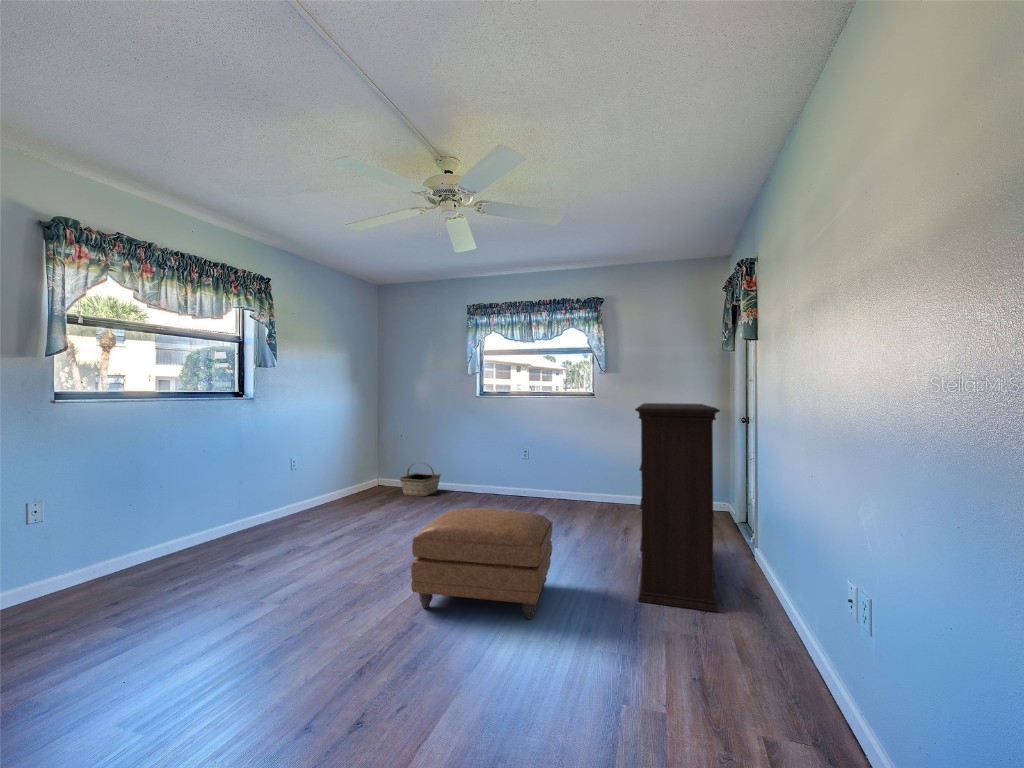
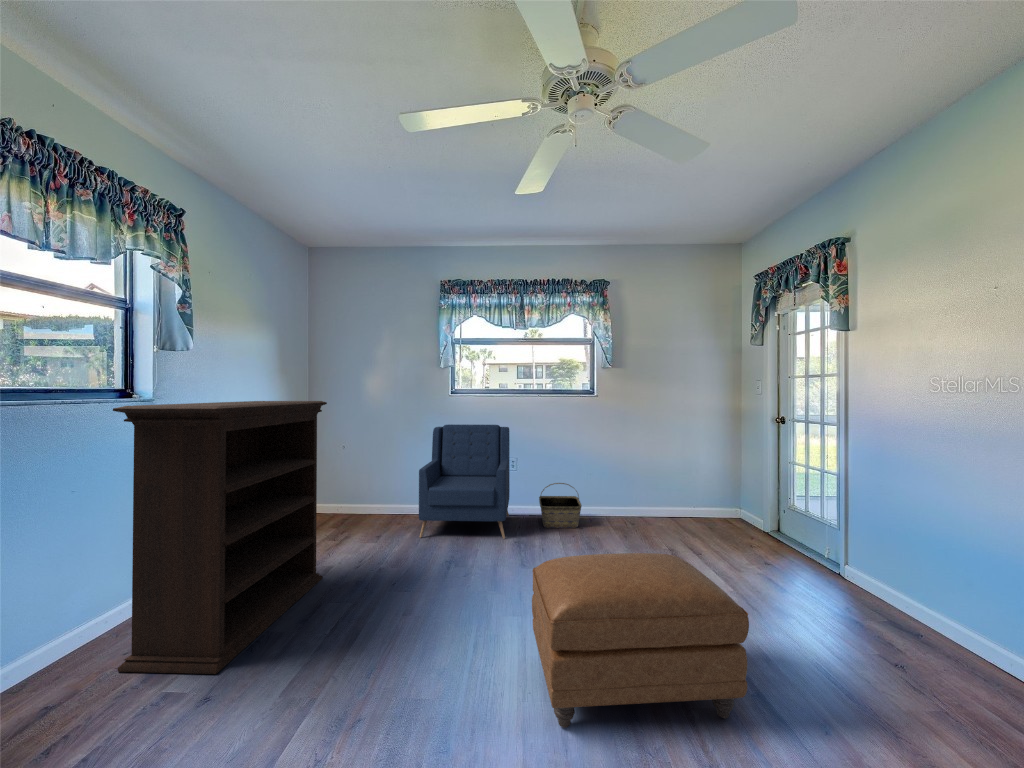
bookshelf: present [635,403,720,612] -> present [113,401,327,674]
armchair: none [438,420,521,511] -> present [419,424,510,539]
basket: present [400,462,440,496] -> present [539,483,582,528]

